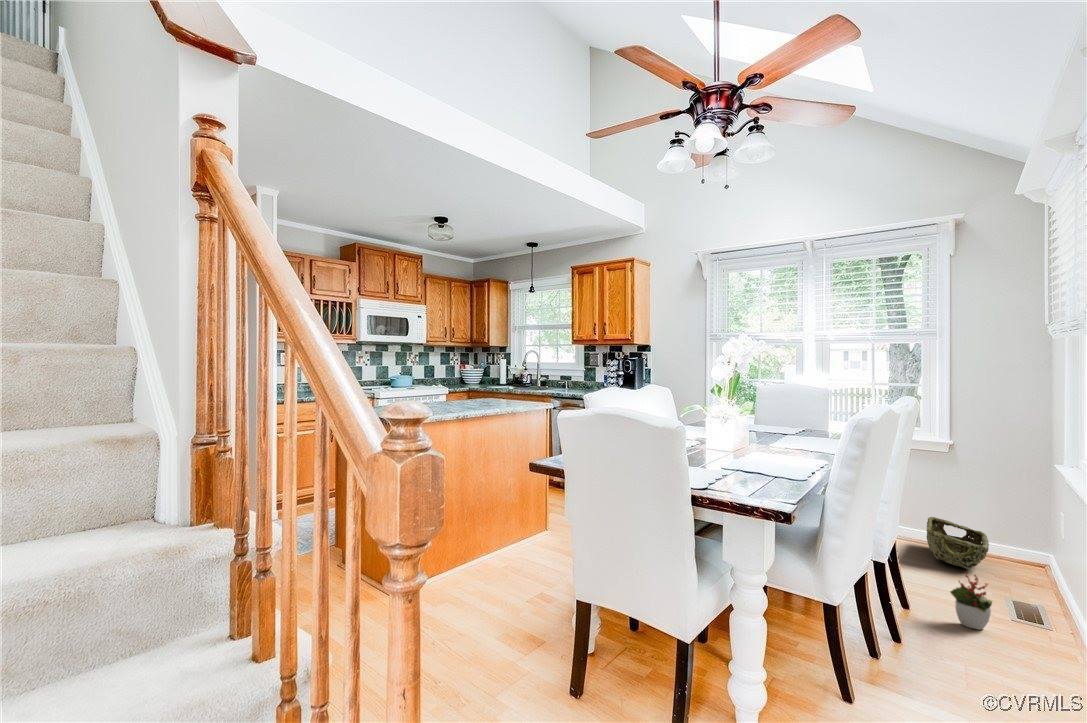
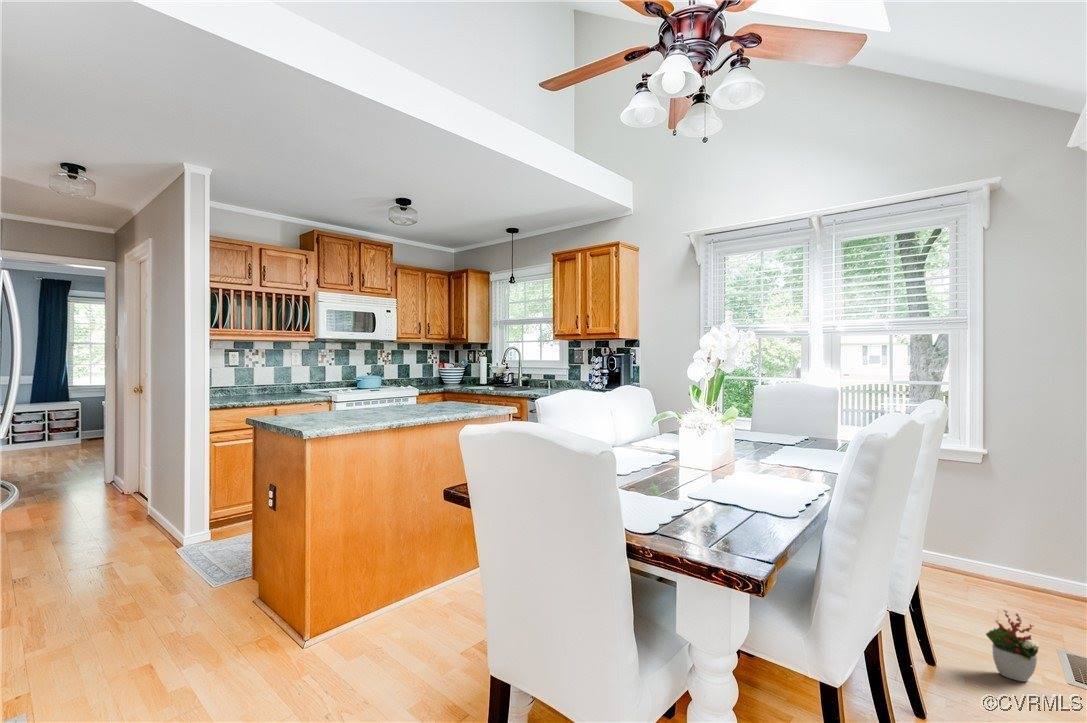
woven basket: present [926,517,989,569] -> none [955,536,1030,600]

